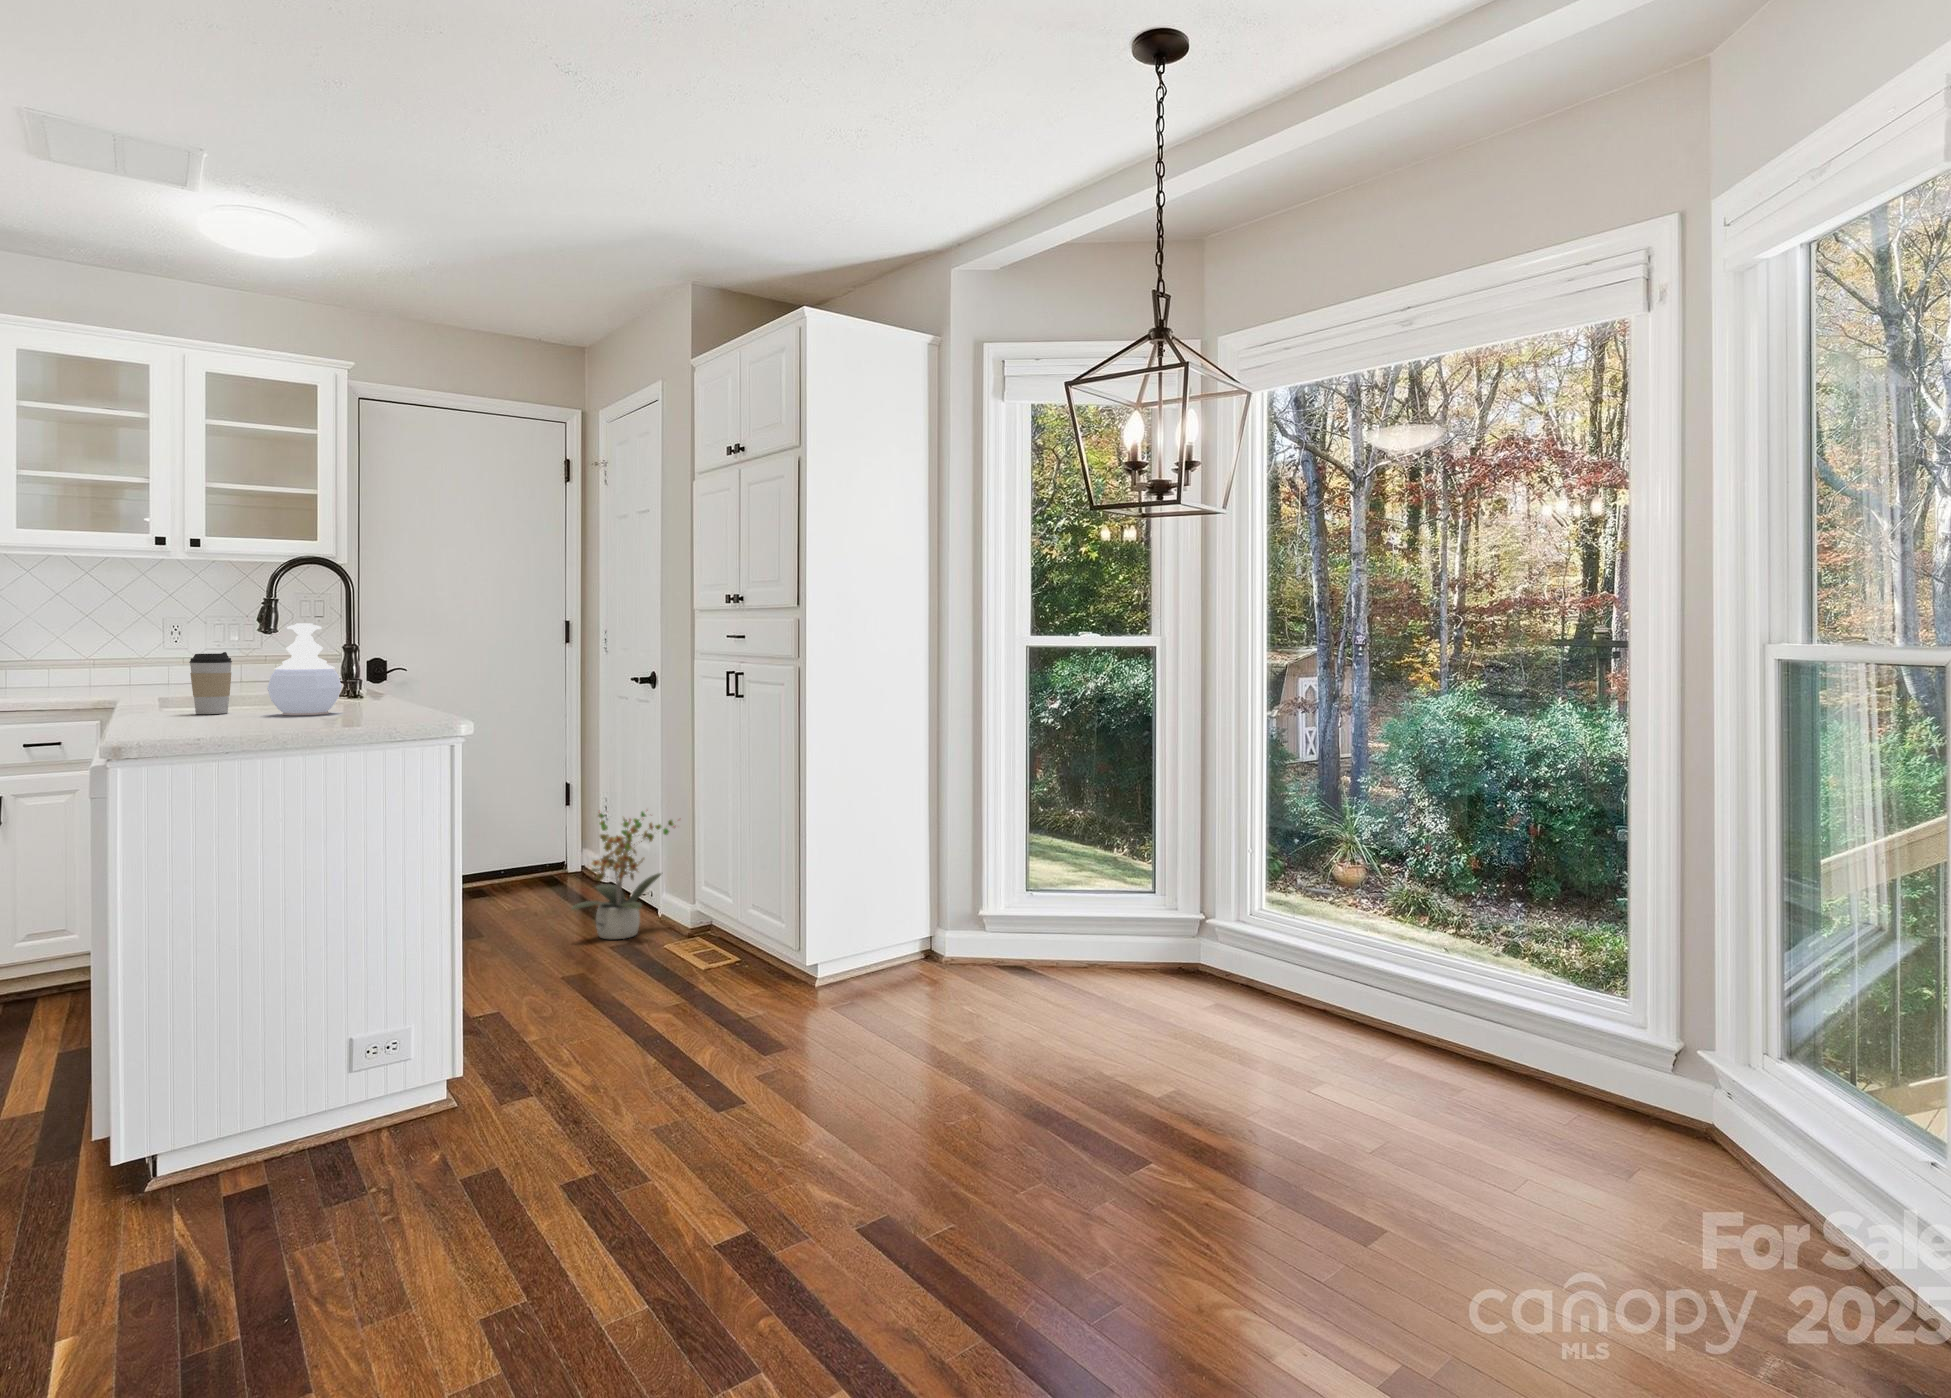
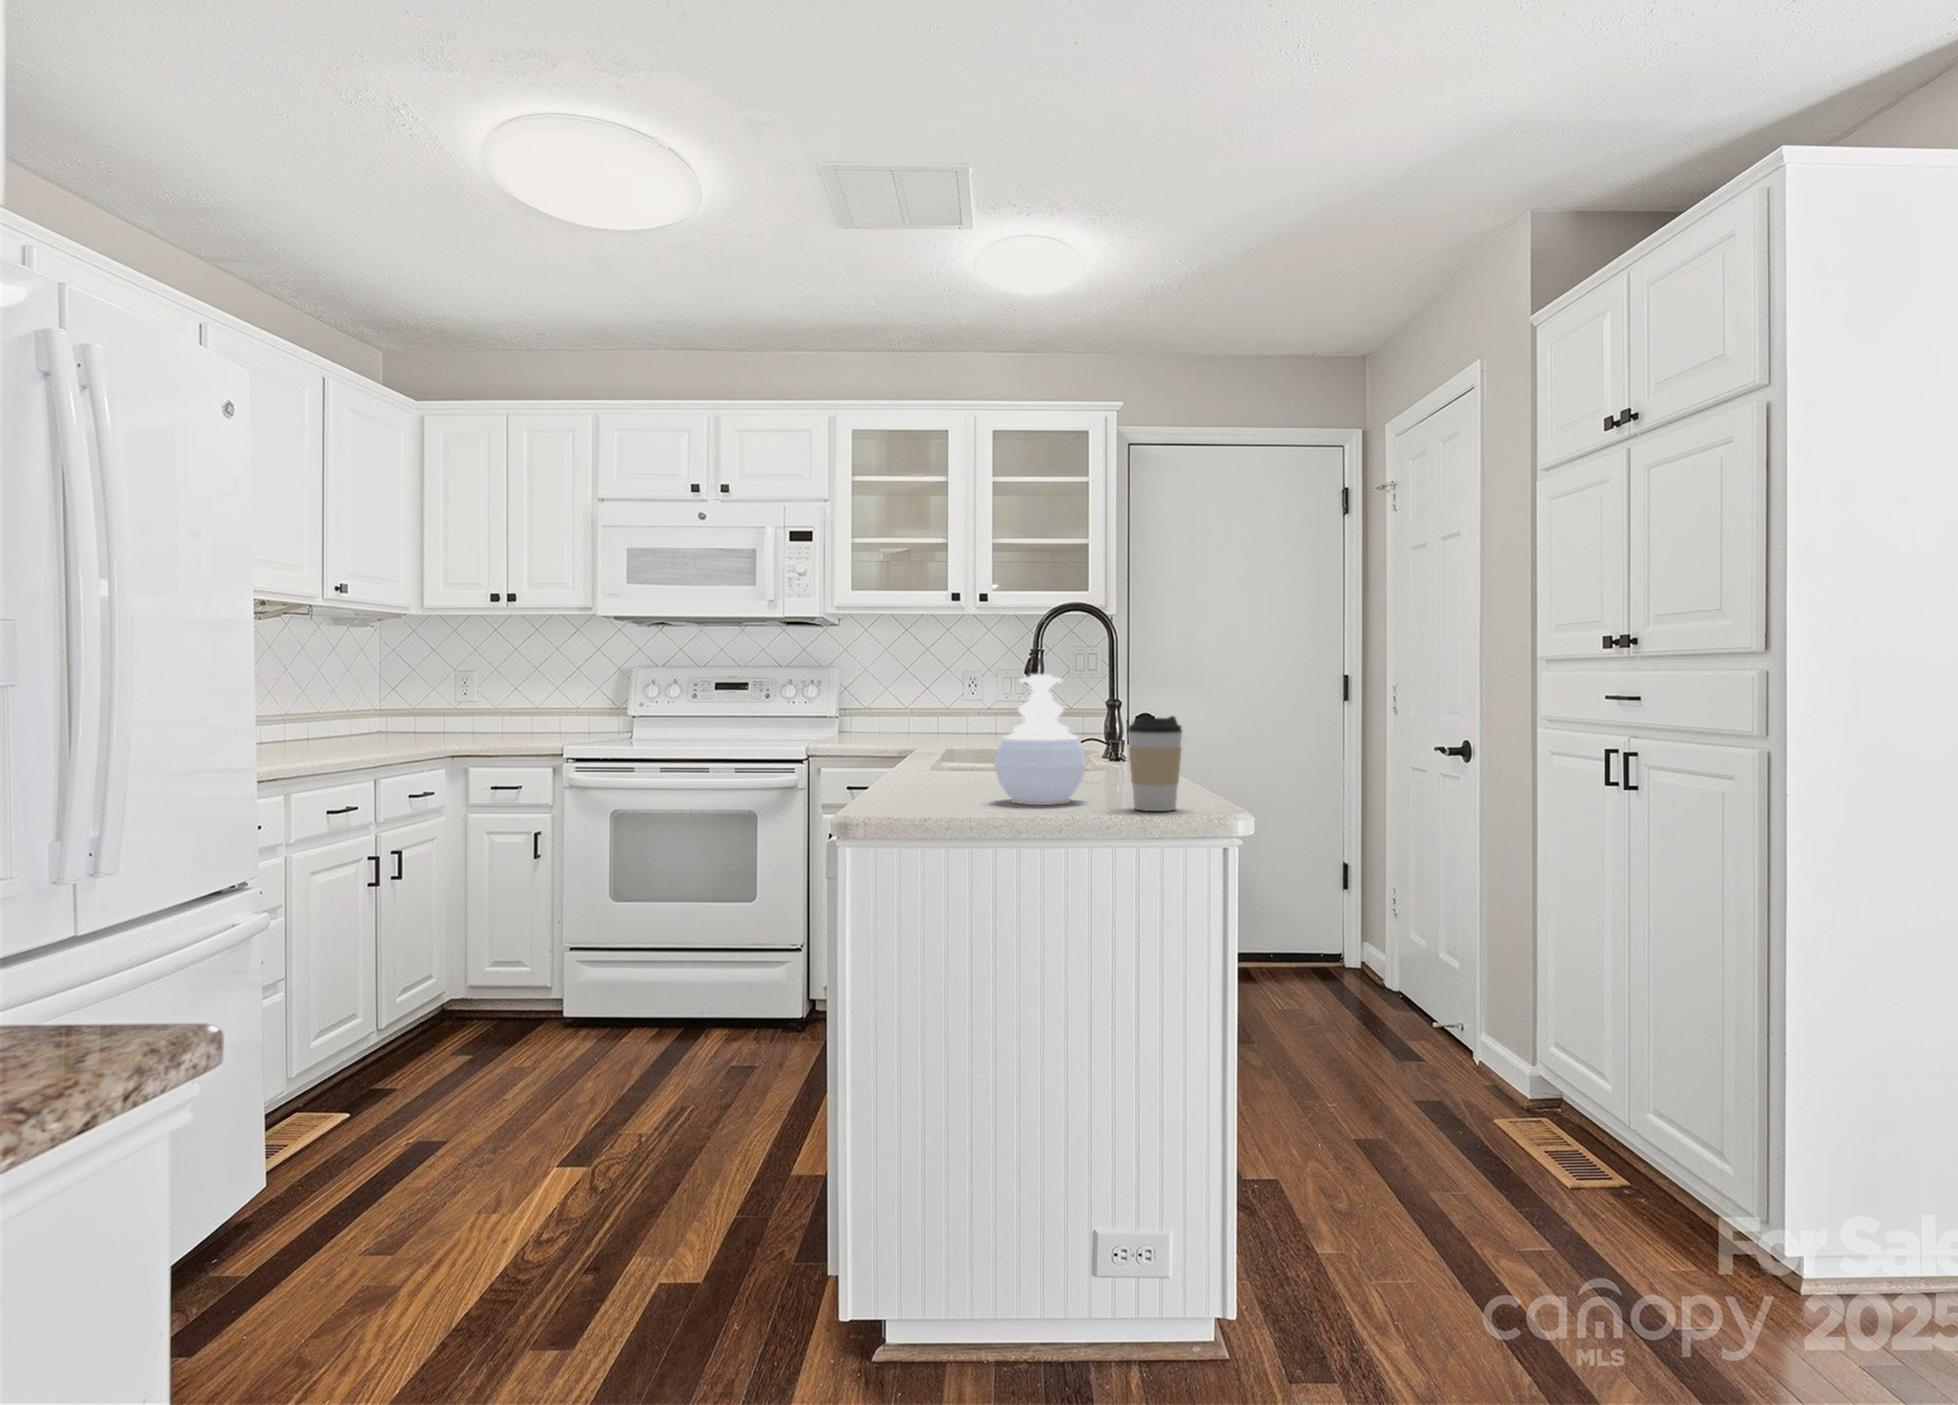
coffee cup: present [189,652,232,714] -> present [1128,716,1182,811]
potted plant: present [571,812,675,939] -> none [1368,917,1515,1100]

